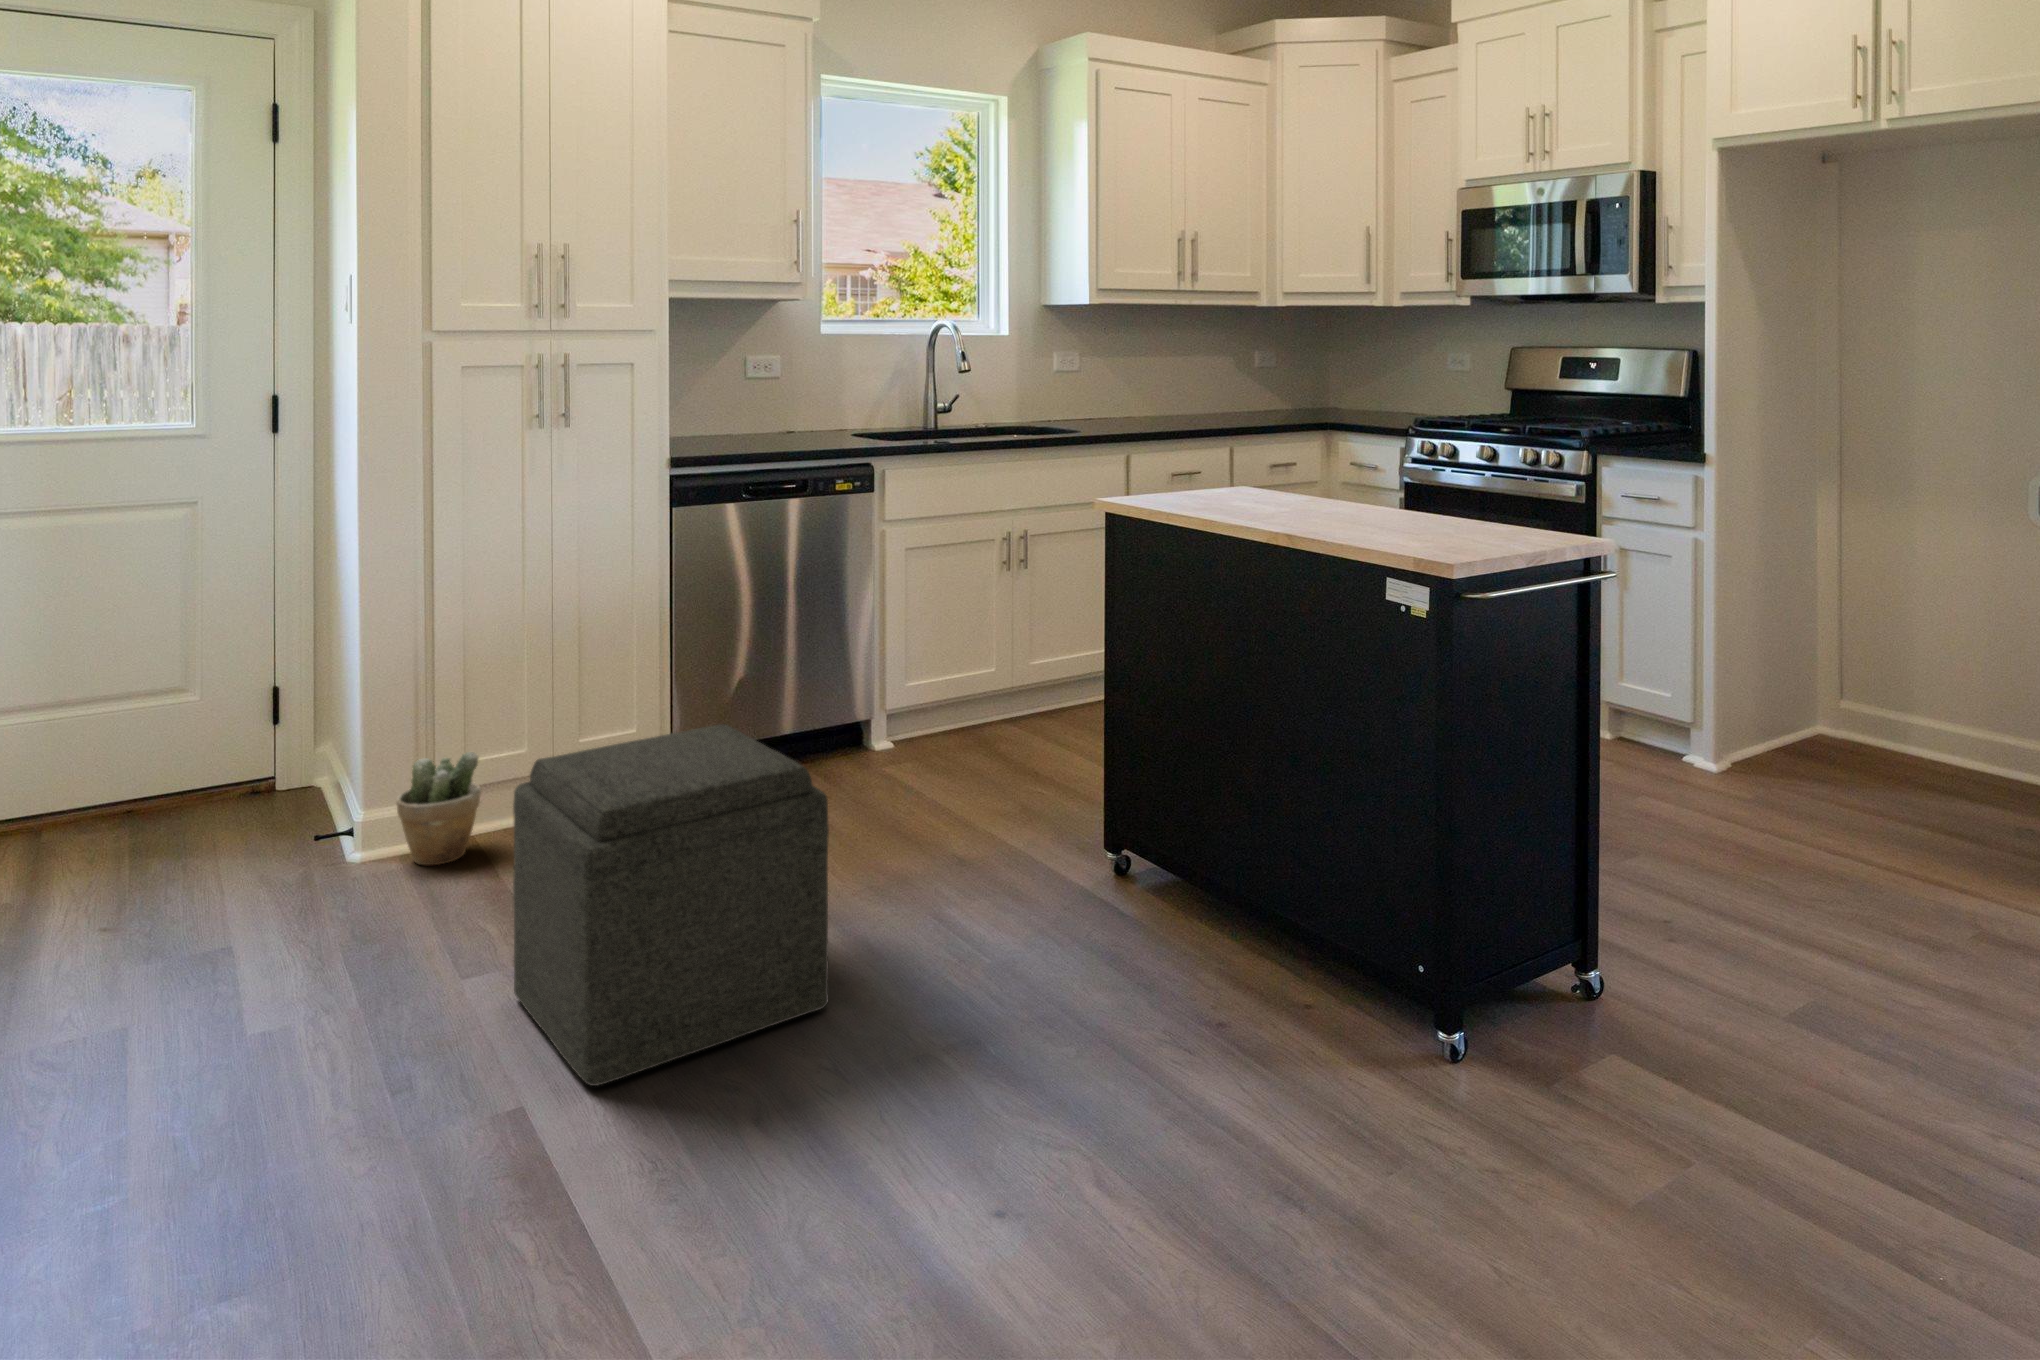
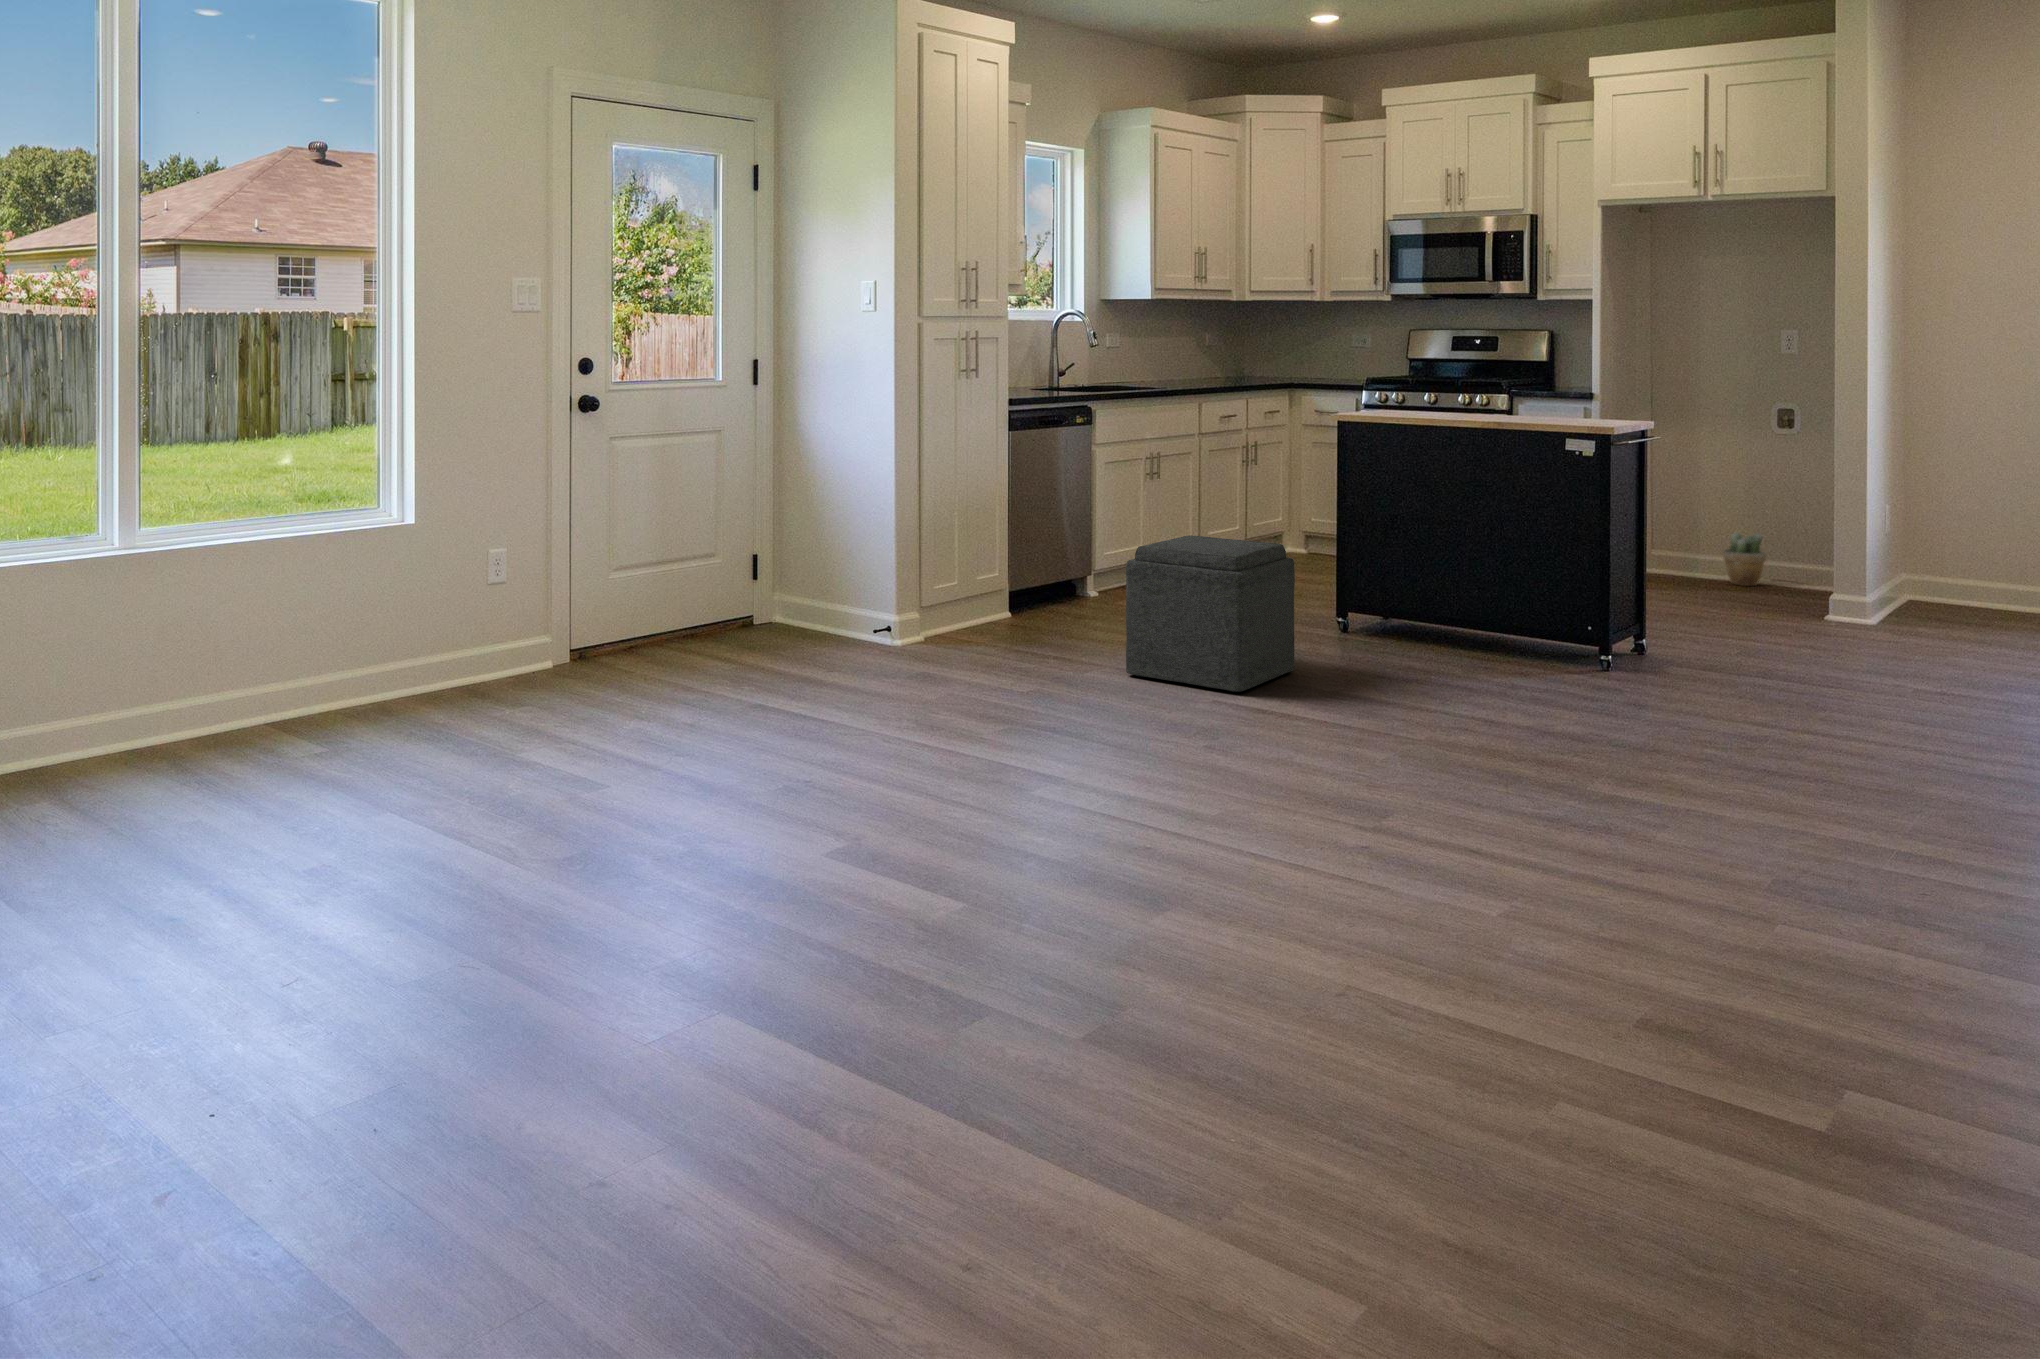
potted plant: present [396,752,481,866] -> present [1723,533,1766,586]

